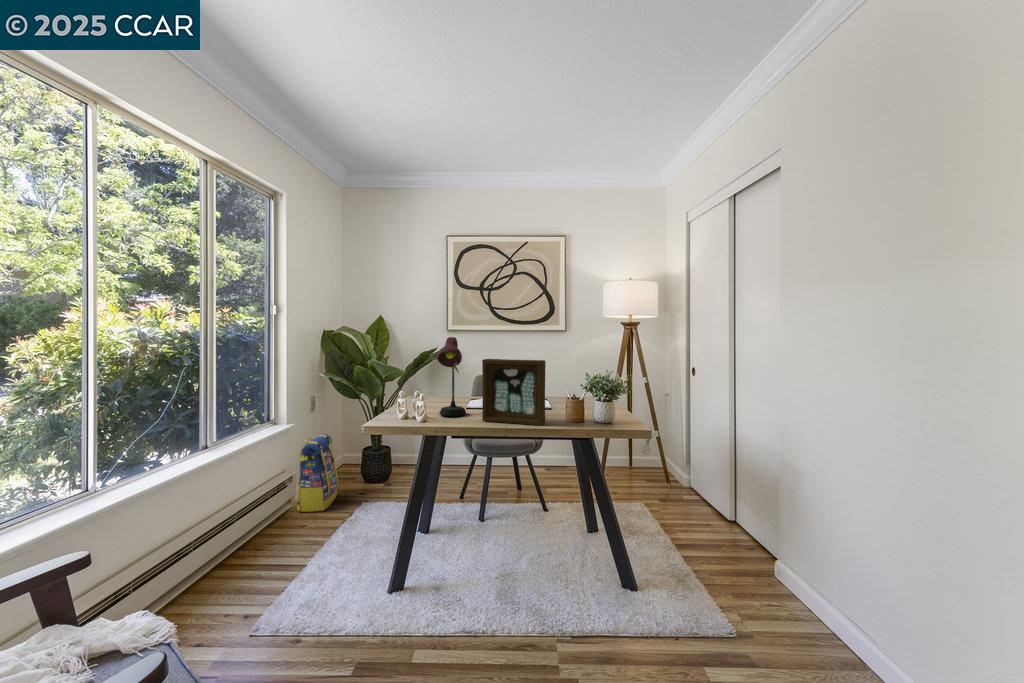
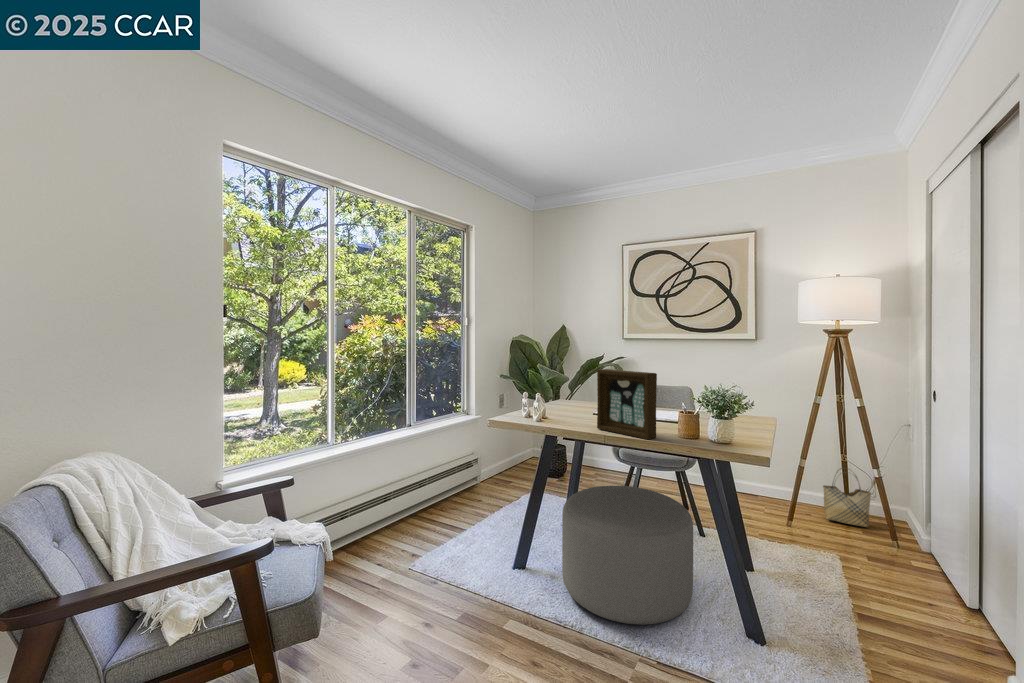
desk lamp: present [437,337,466,416] -> none [561,347,593,422]
woven basket: none [619,432,650,477] -> present [823,468,871,527]
backpack: present [295,434,338,512] -> none [478,427,514,492]
ottoman: none [448,476,575,613] -> present [562,486,693,625]

